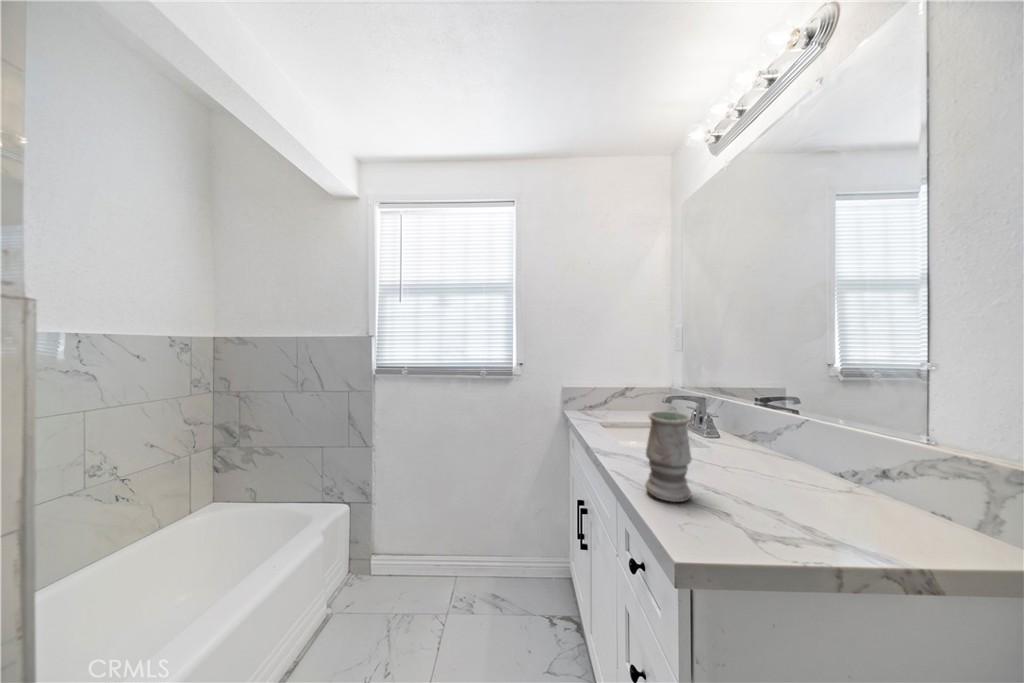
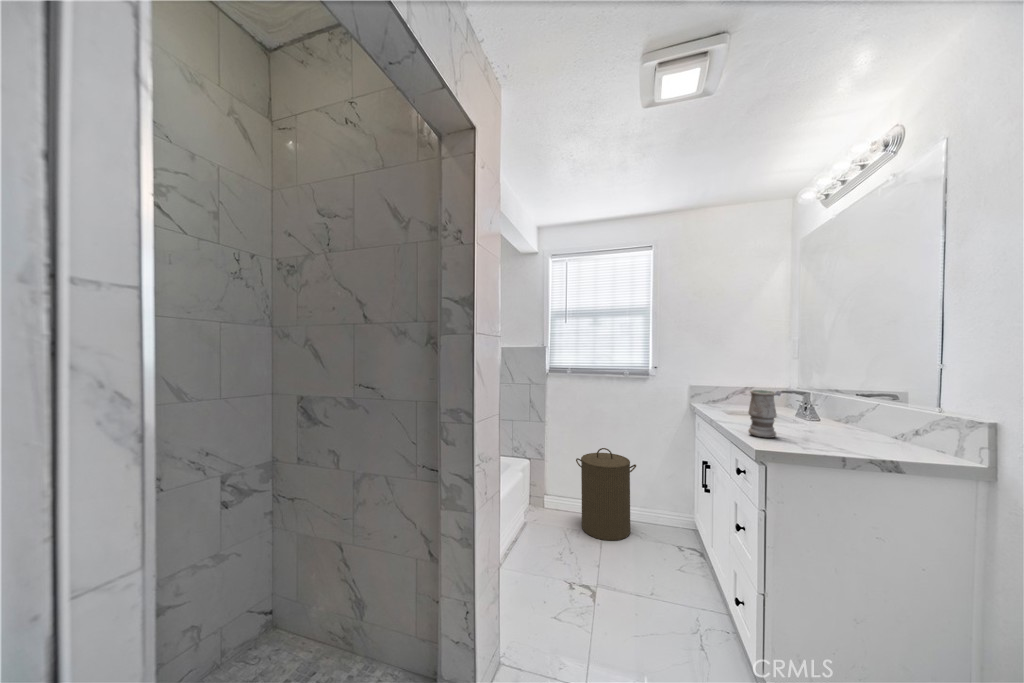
laundry hamper: none [408,484,492,625] -> present [576,448,636,541]

